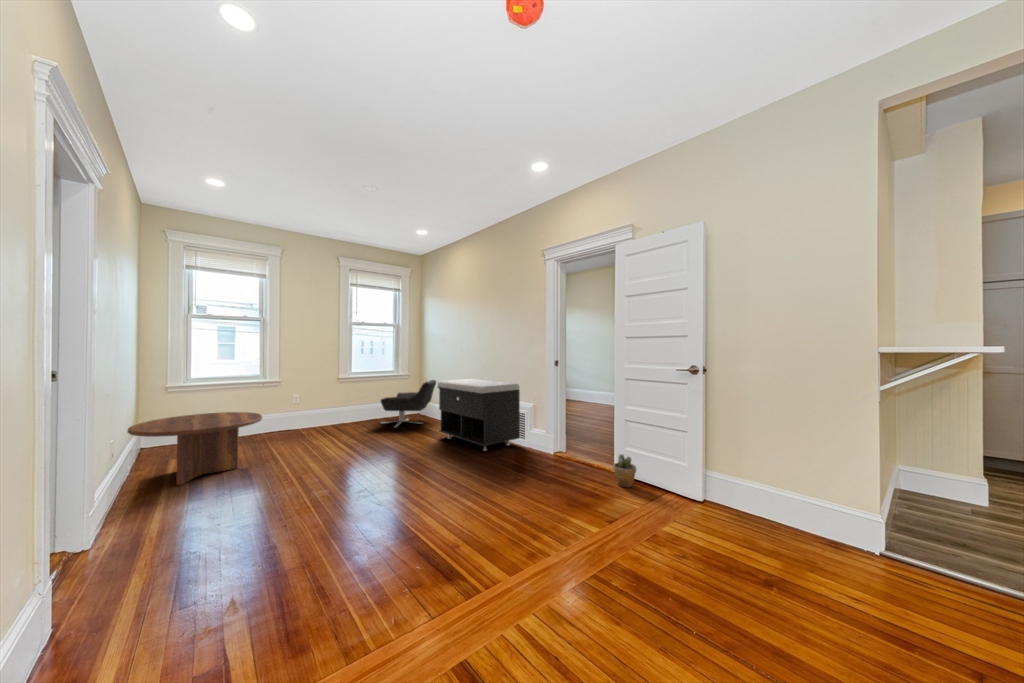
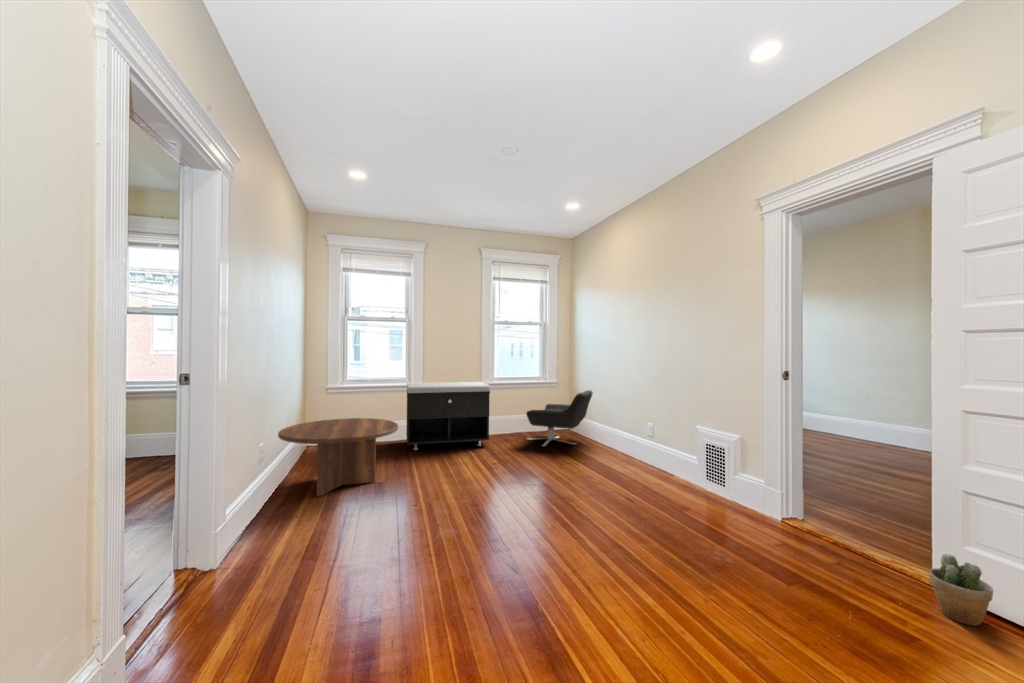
storage bench: present [438,379,520,451] -> present [406,382,490,450]

